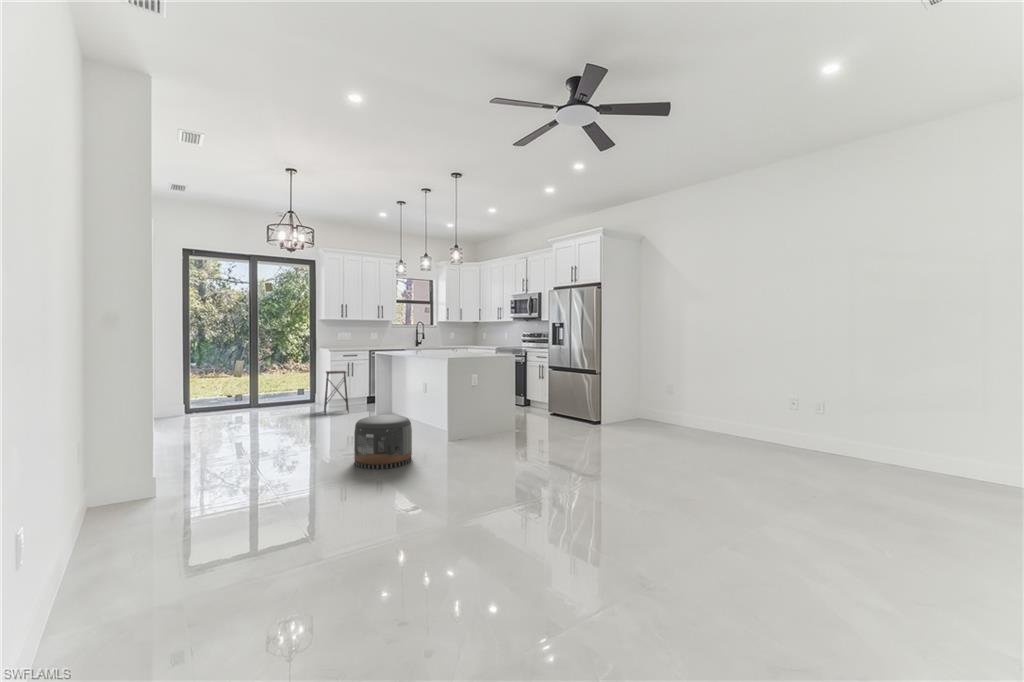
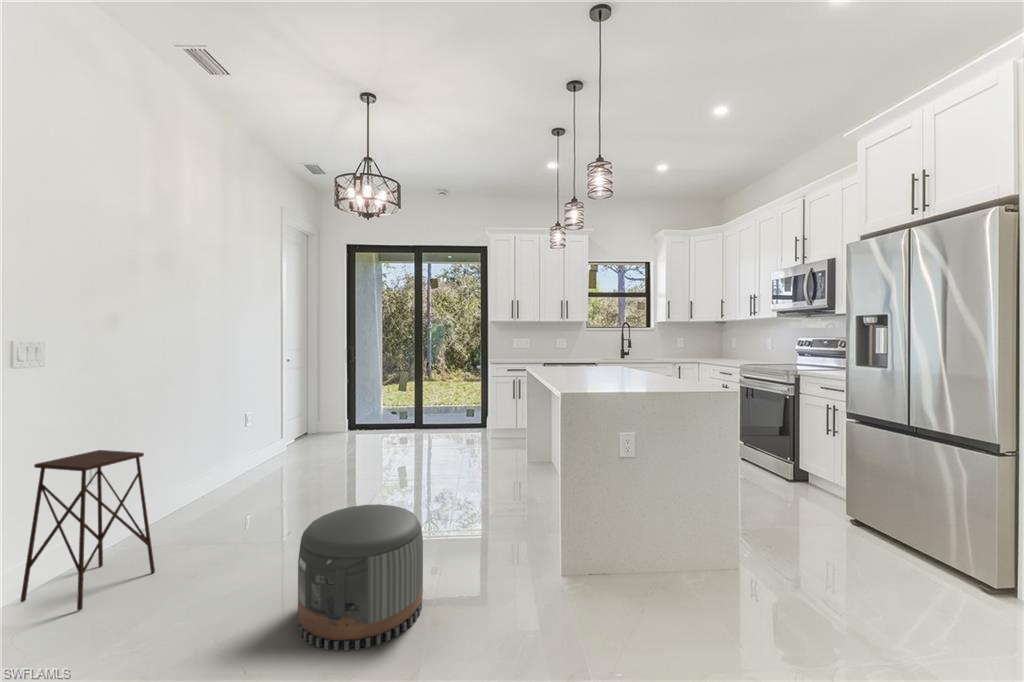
side table: present [324,371,349,414] -> present [20,450,155,610]

